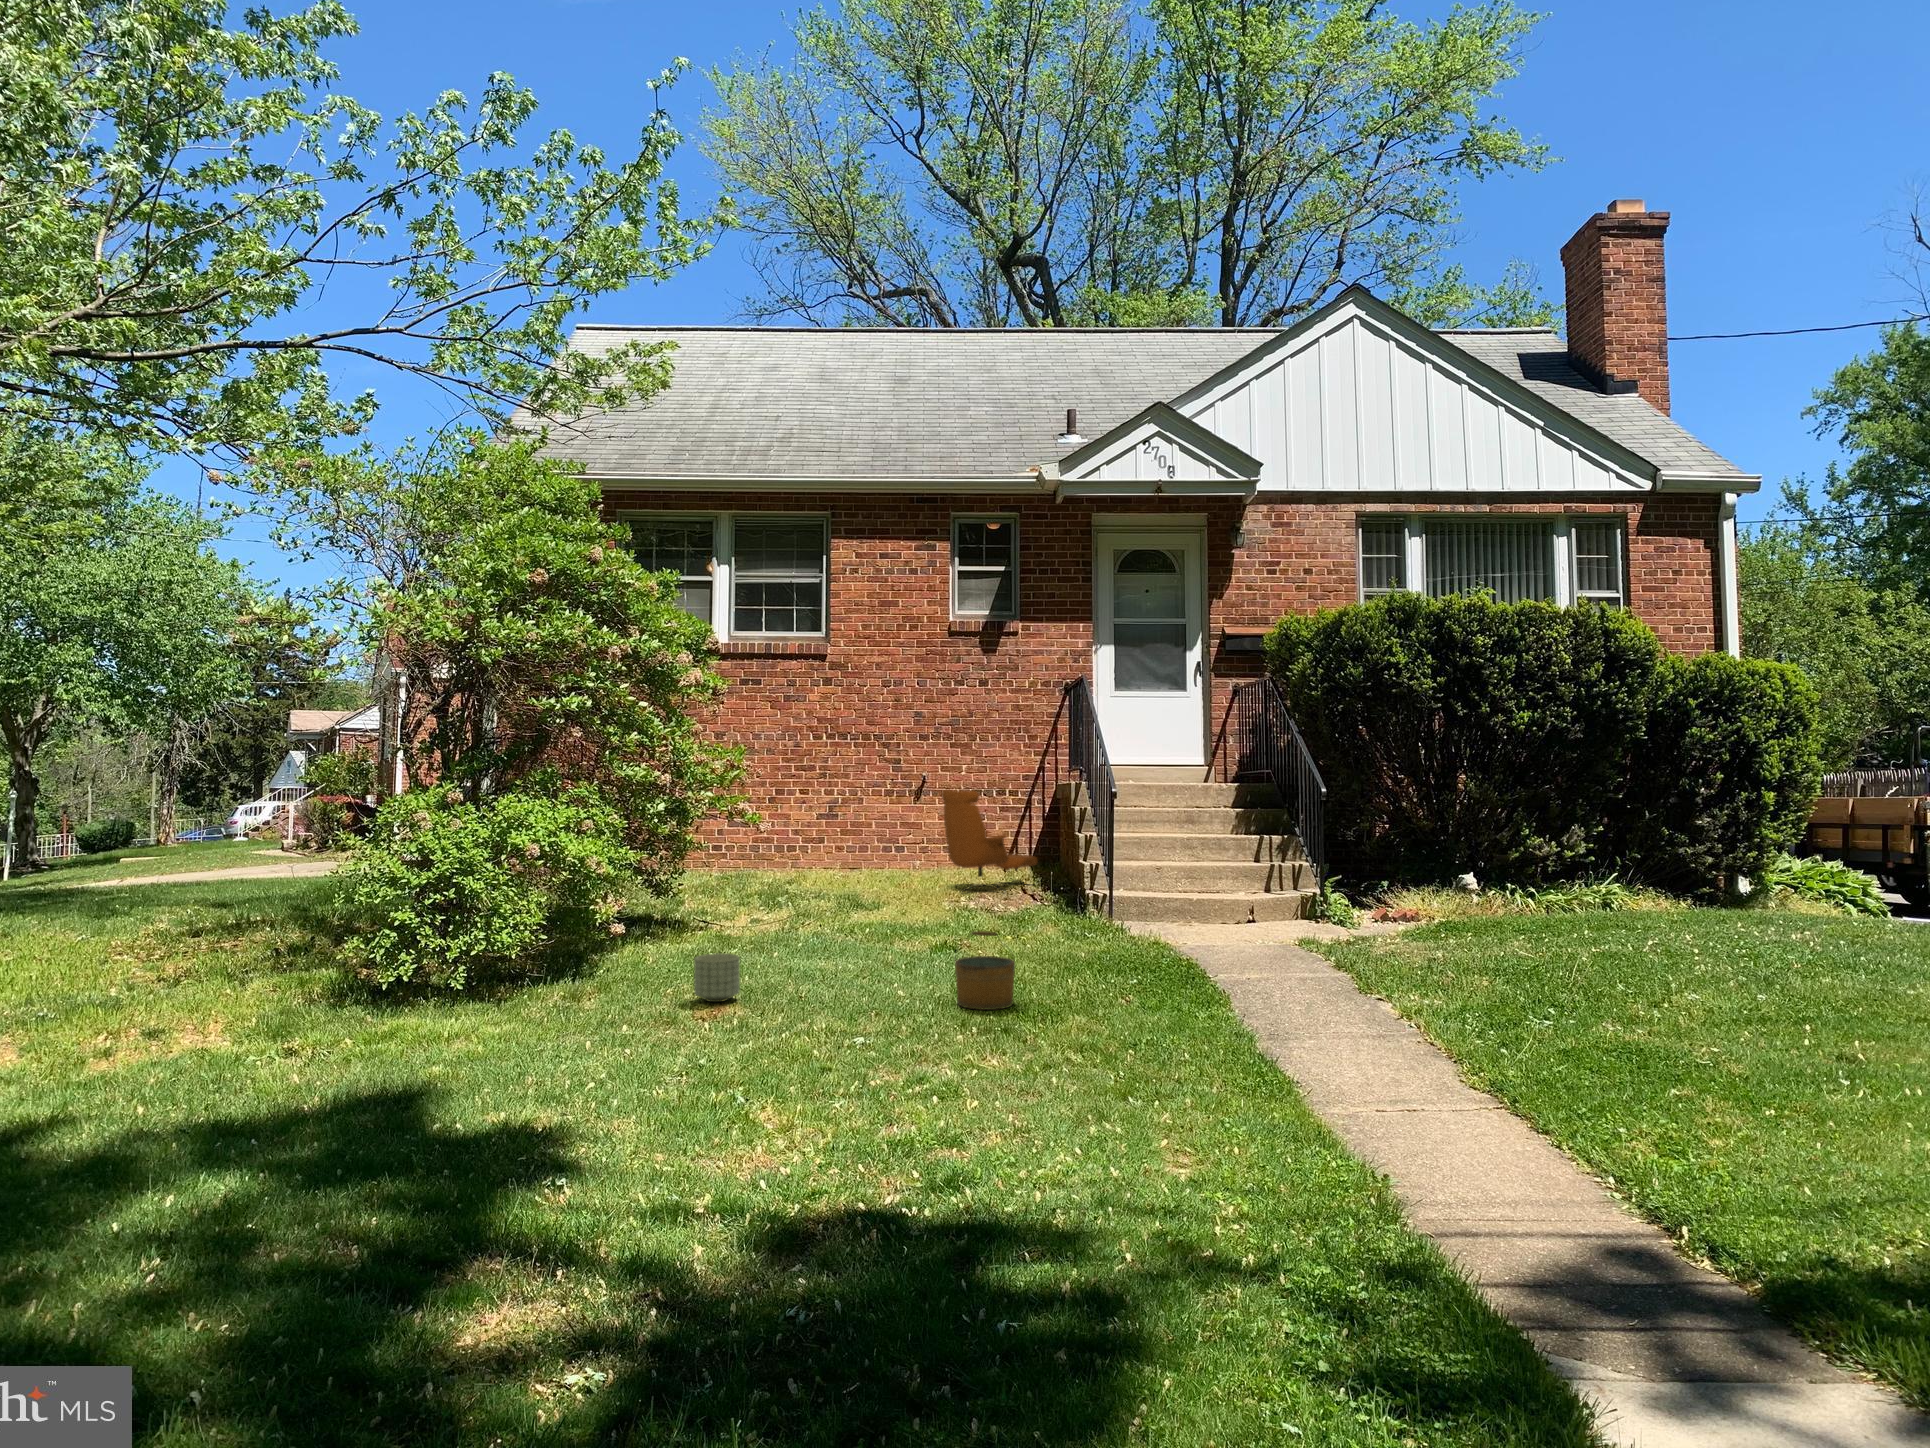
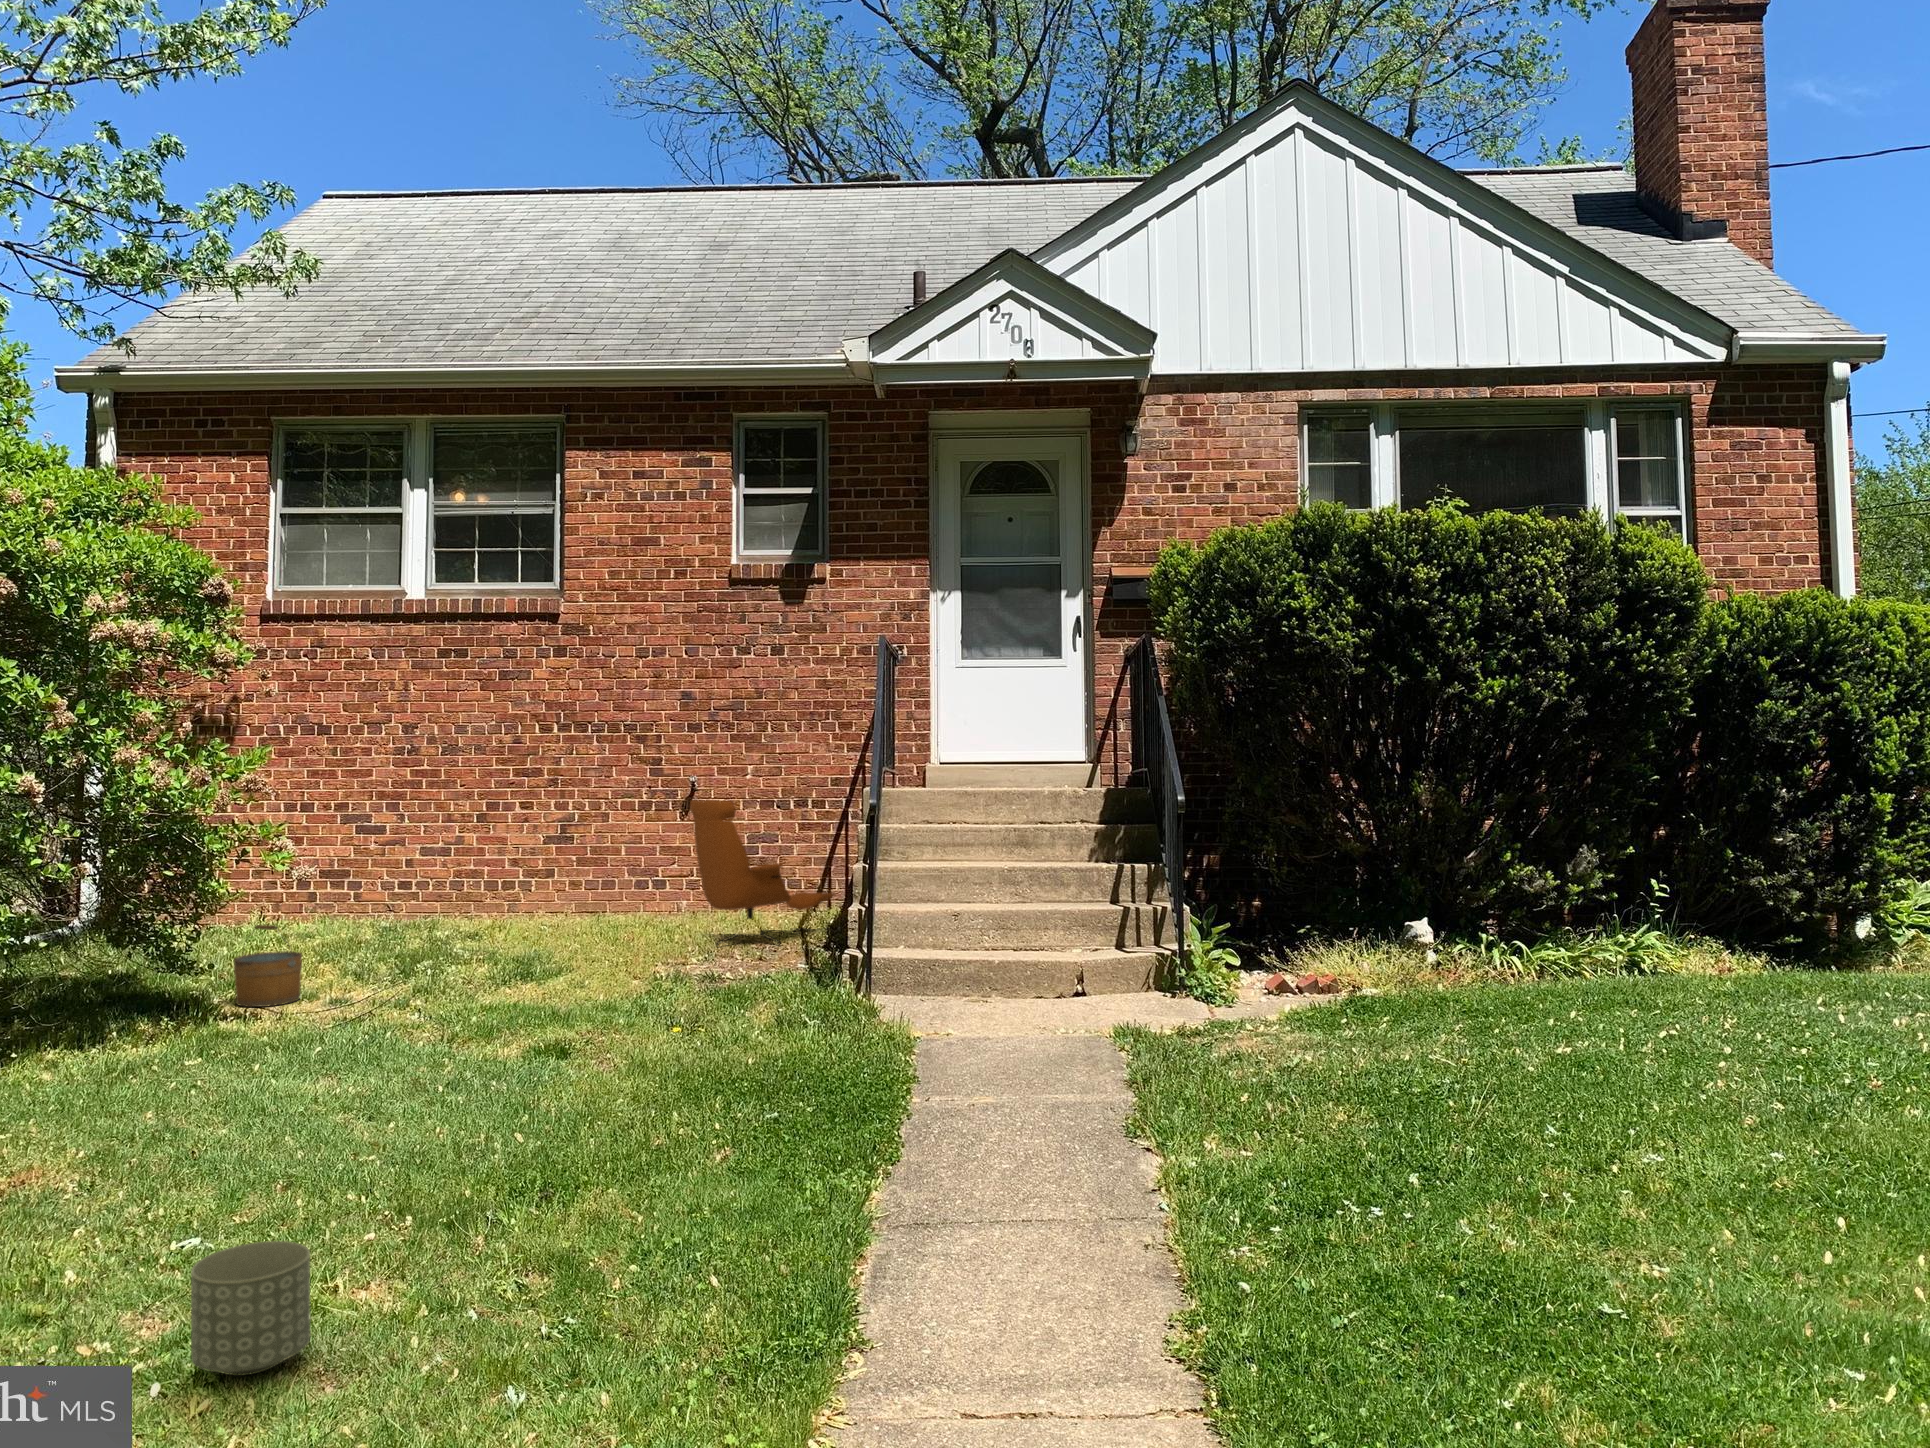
bucket: present [955,931,1015,1010] -> present [234,925,302,1007]
planter: present [694,953,740,1002] -> present [191,1241,311,1376]

